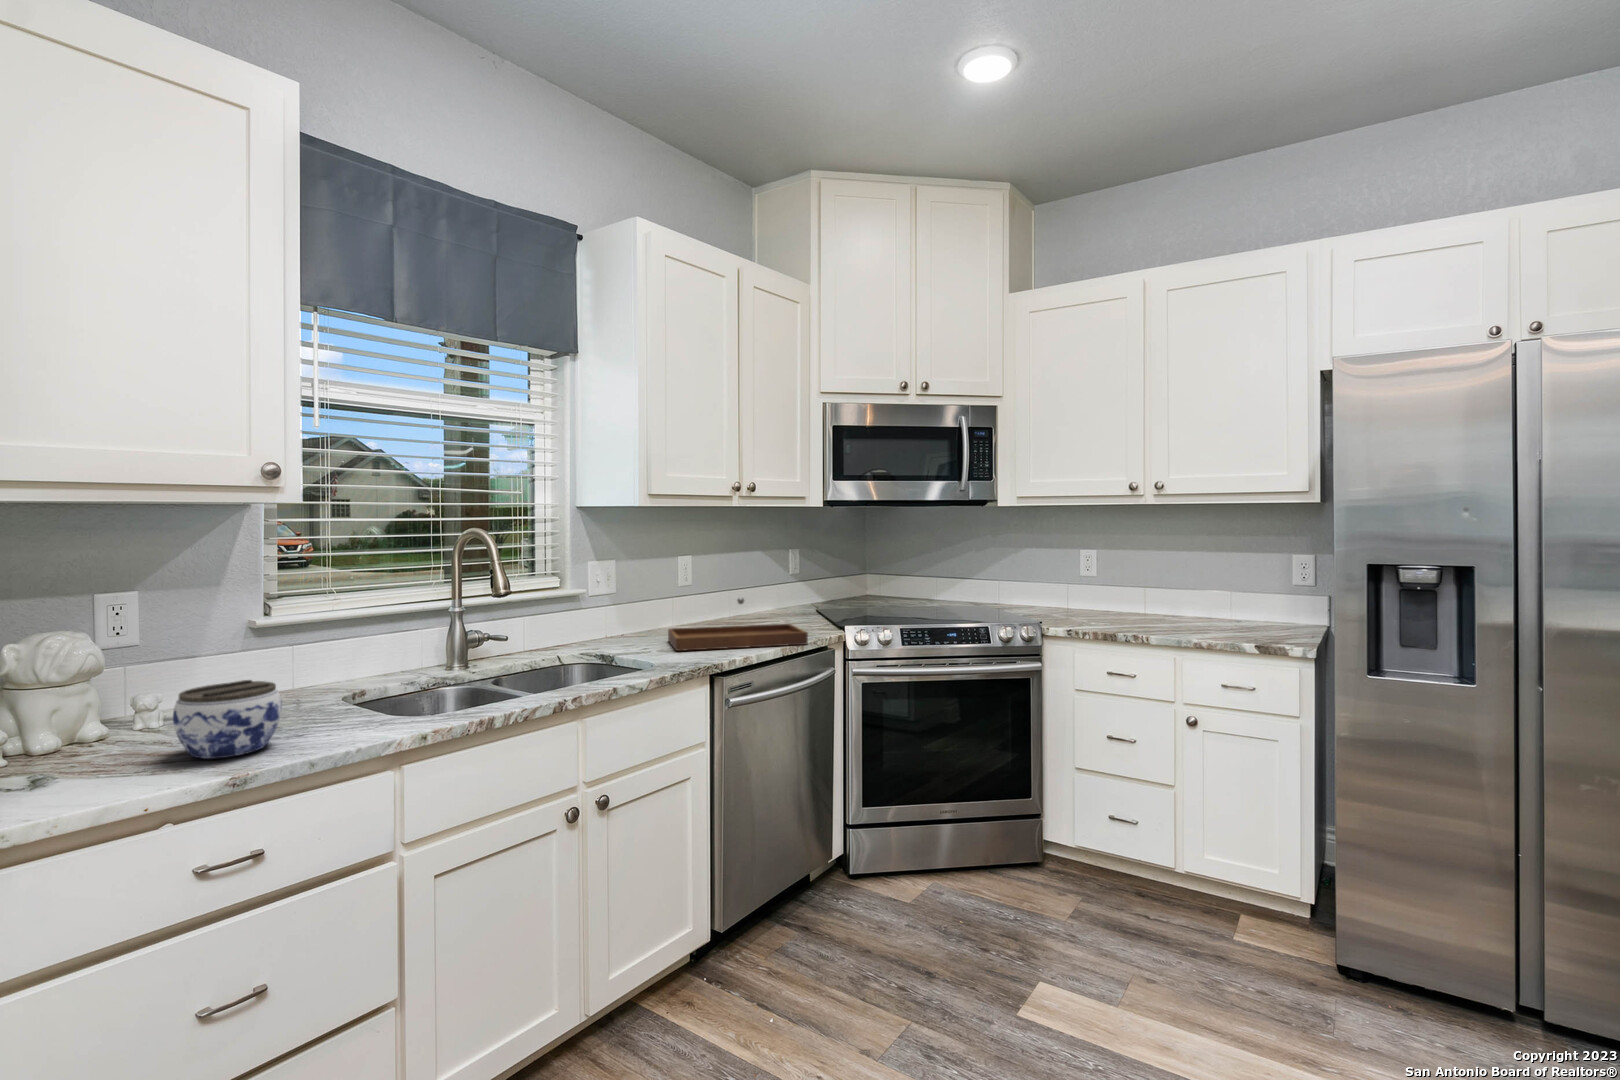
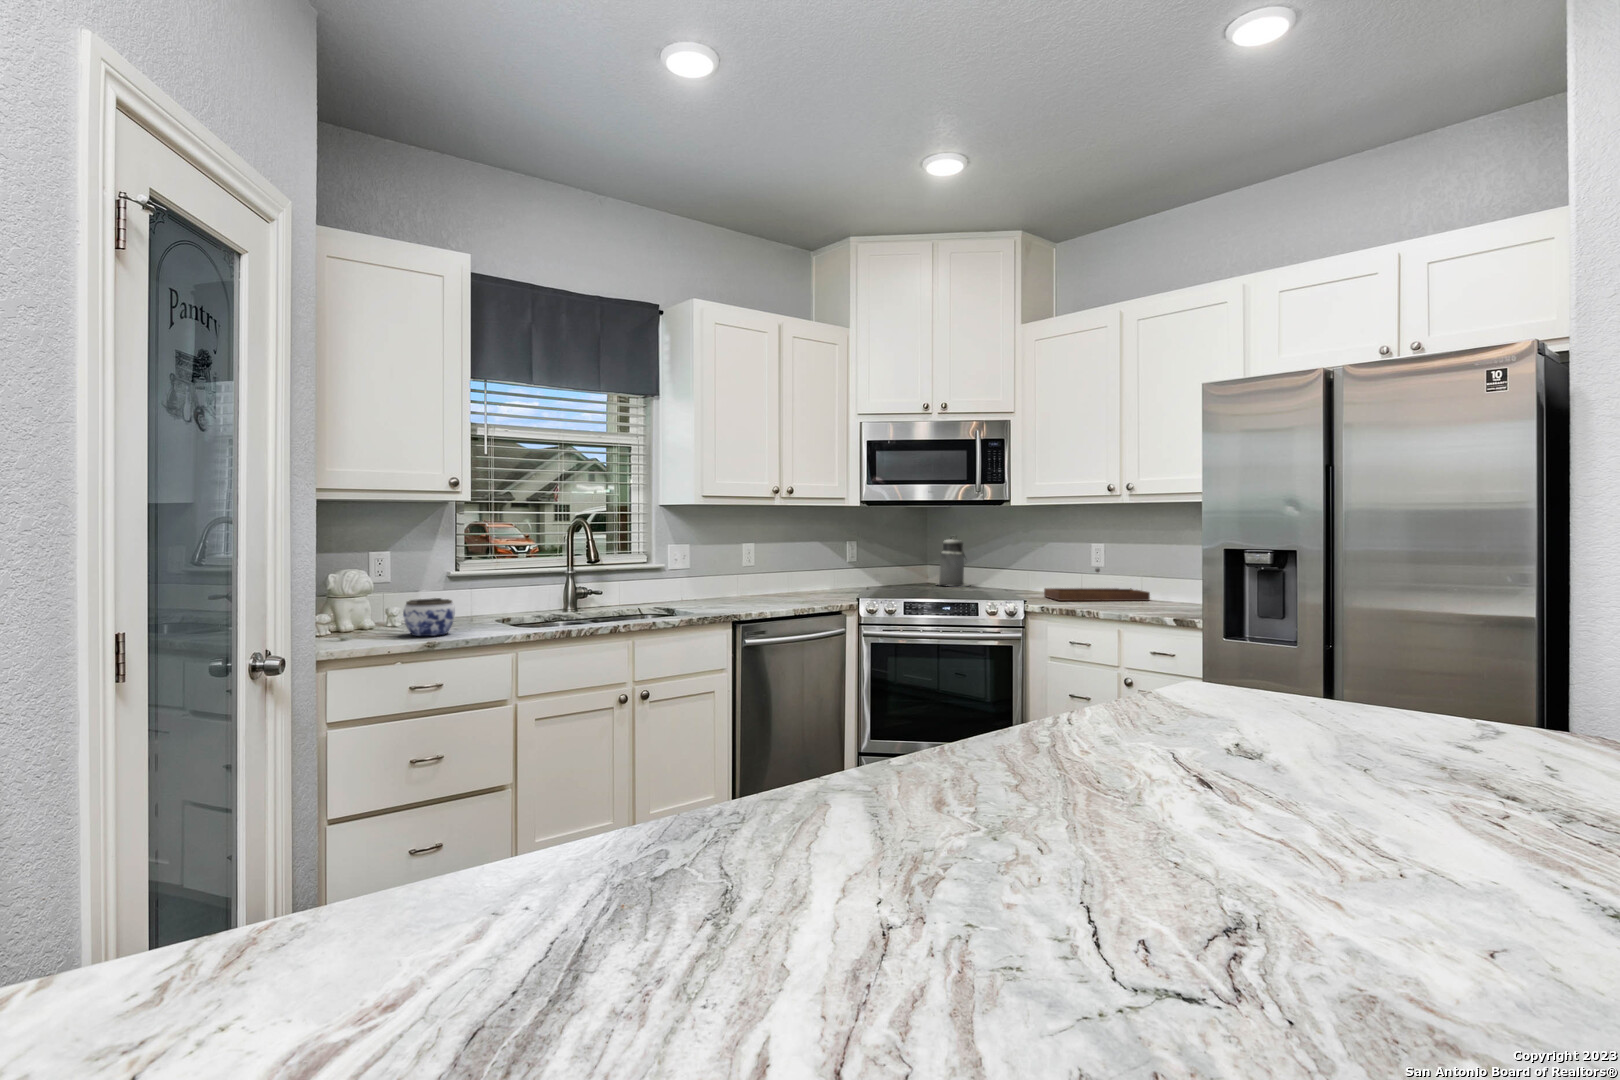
canister: none [881,541,921,600] -> present [939,539,969,586]
tray: present [668,597,808,651] -> present [1044,568,1150,601]

